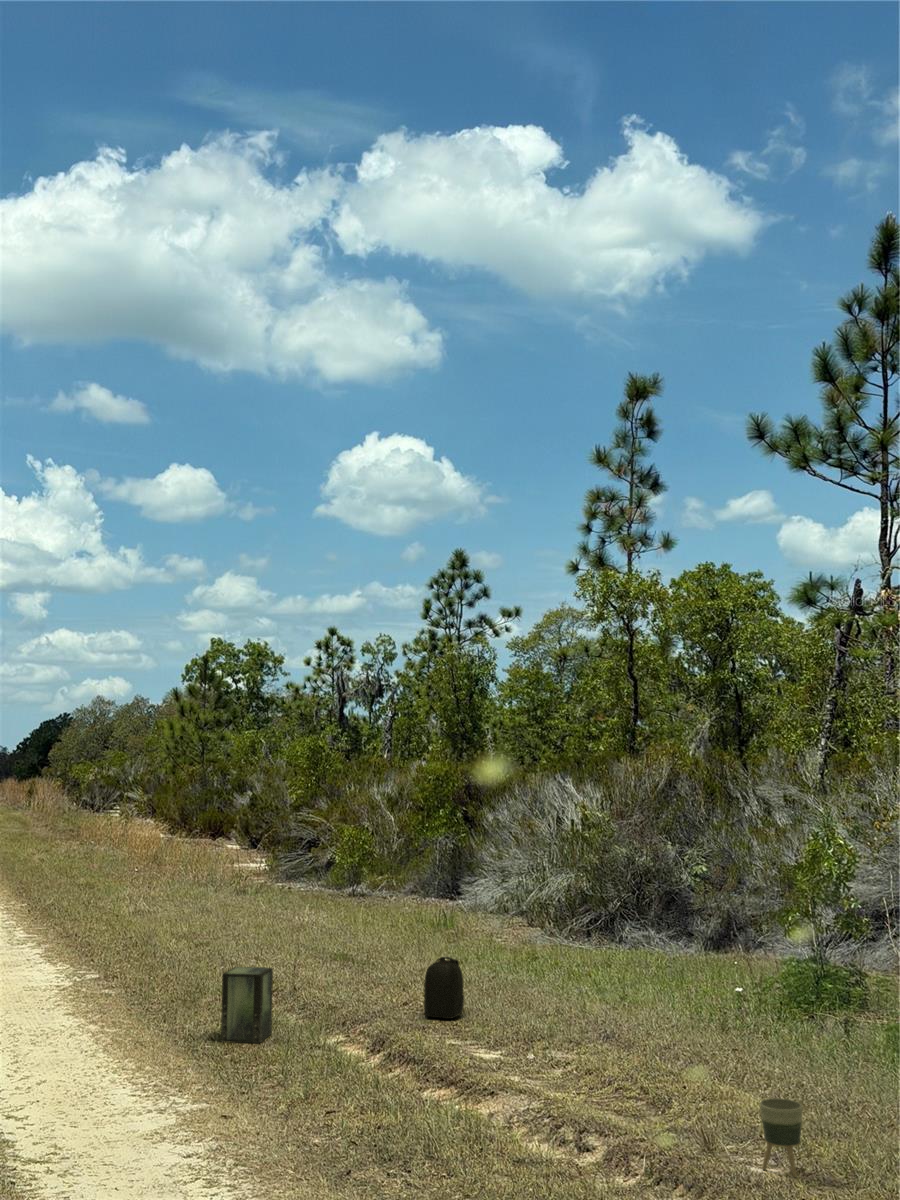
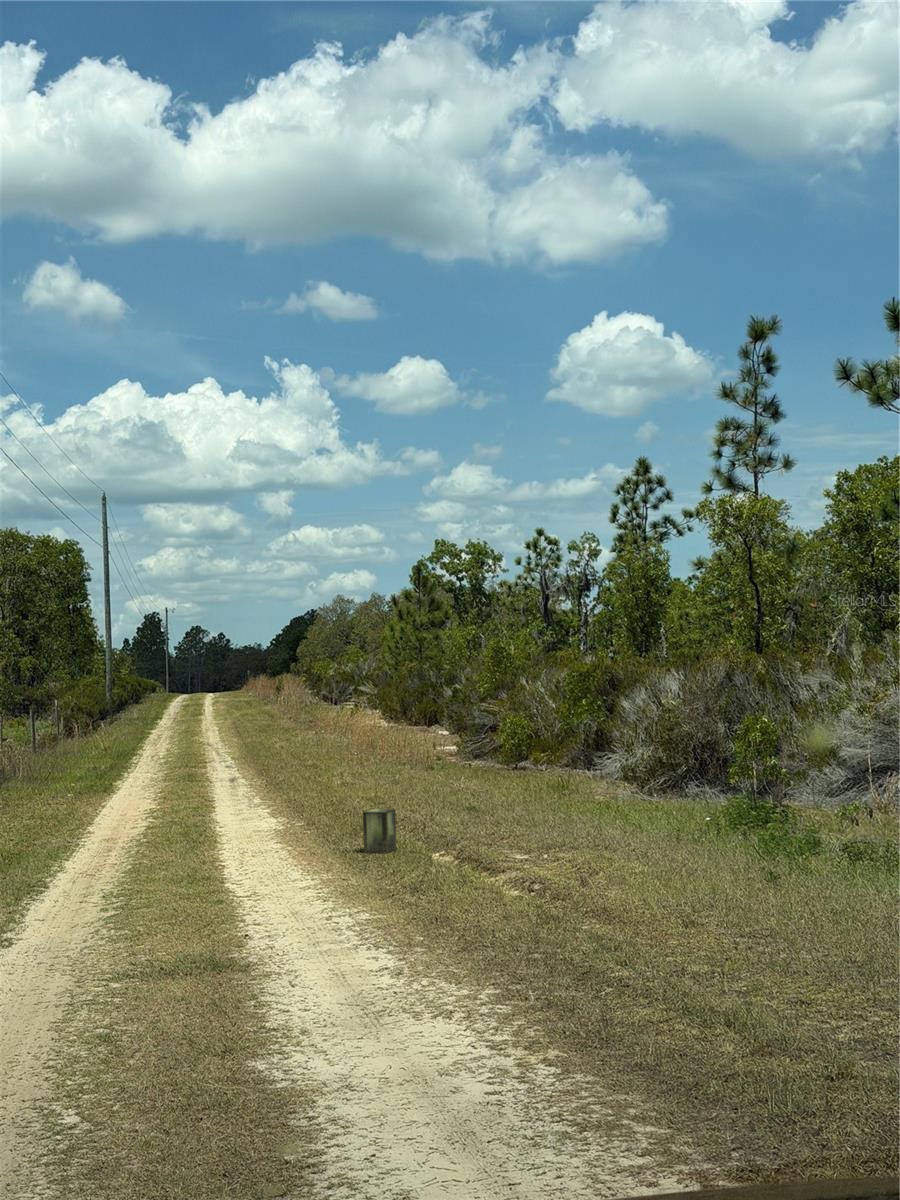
backpack: present [424,957,464,1019] -> none [497,804,524,843]
planter: present [760,1098,803,1177] -> none [620,868,643,907]

